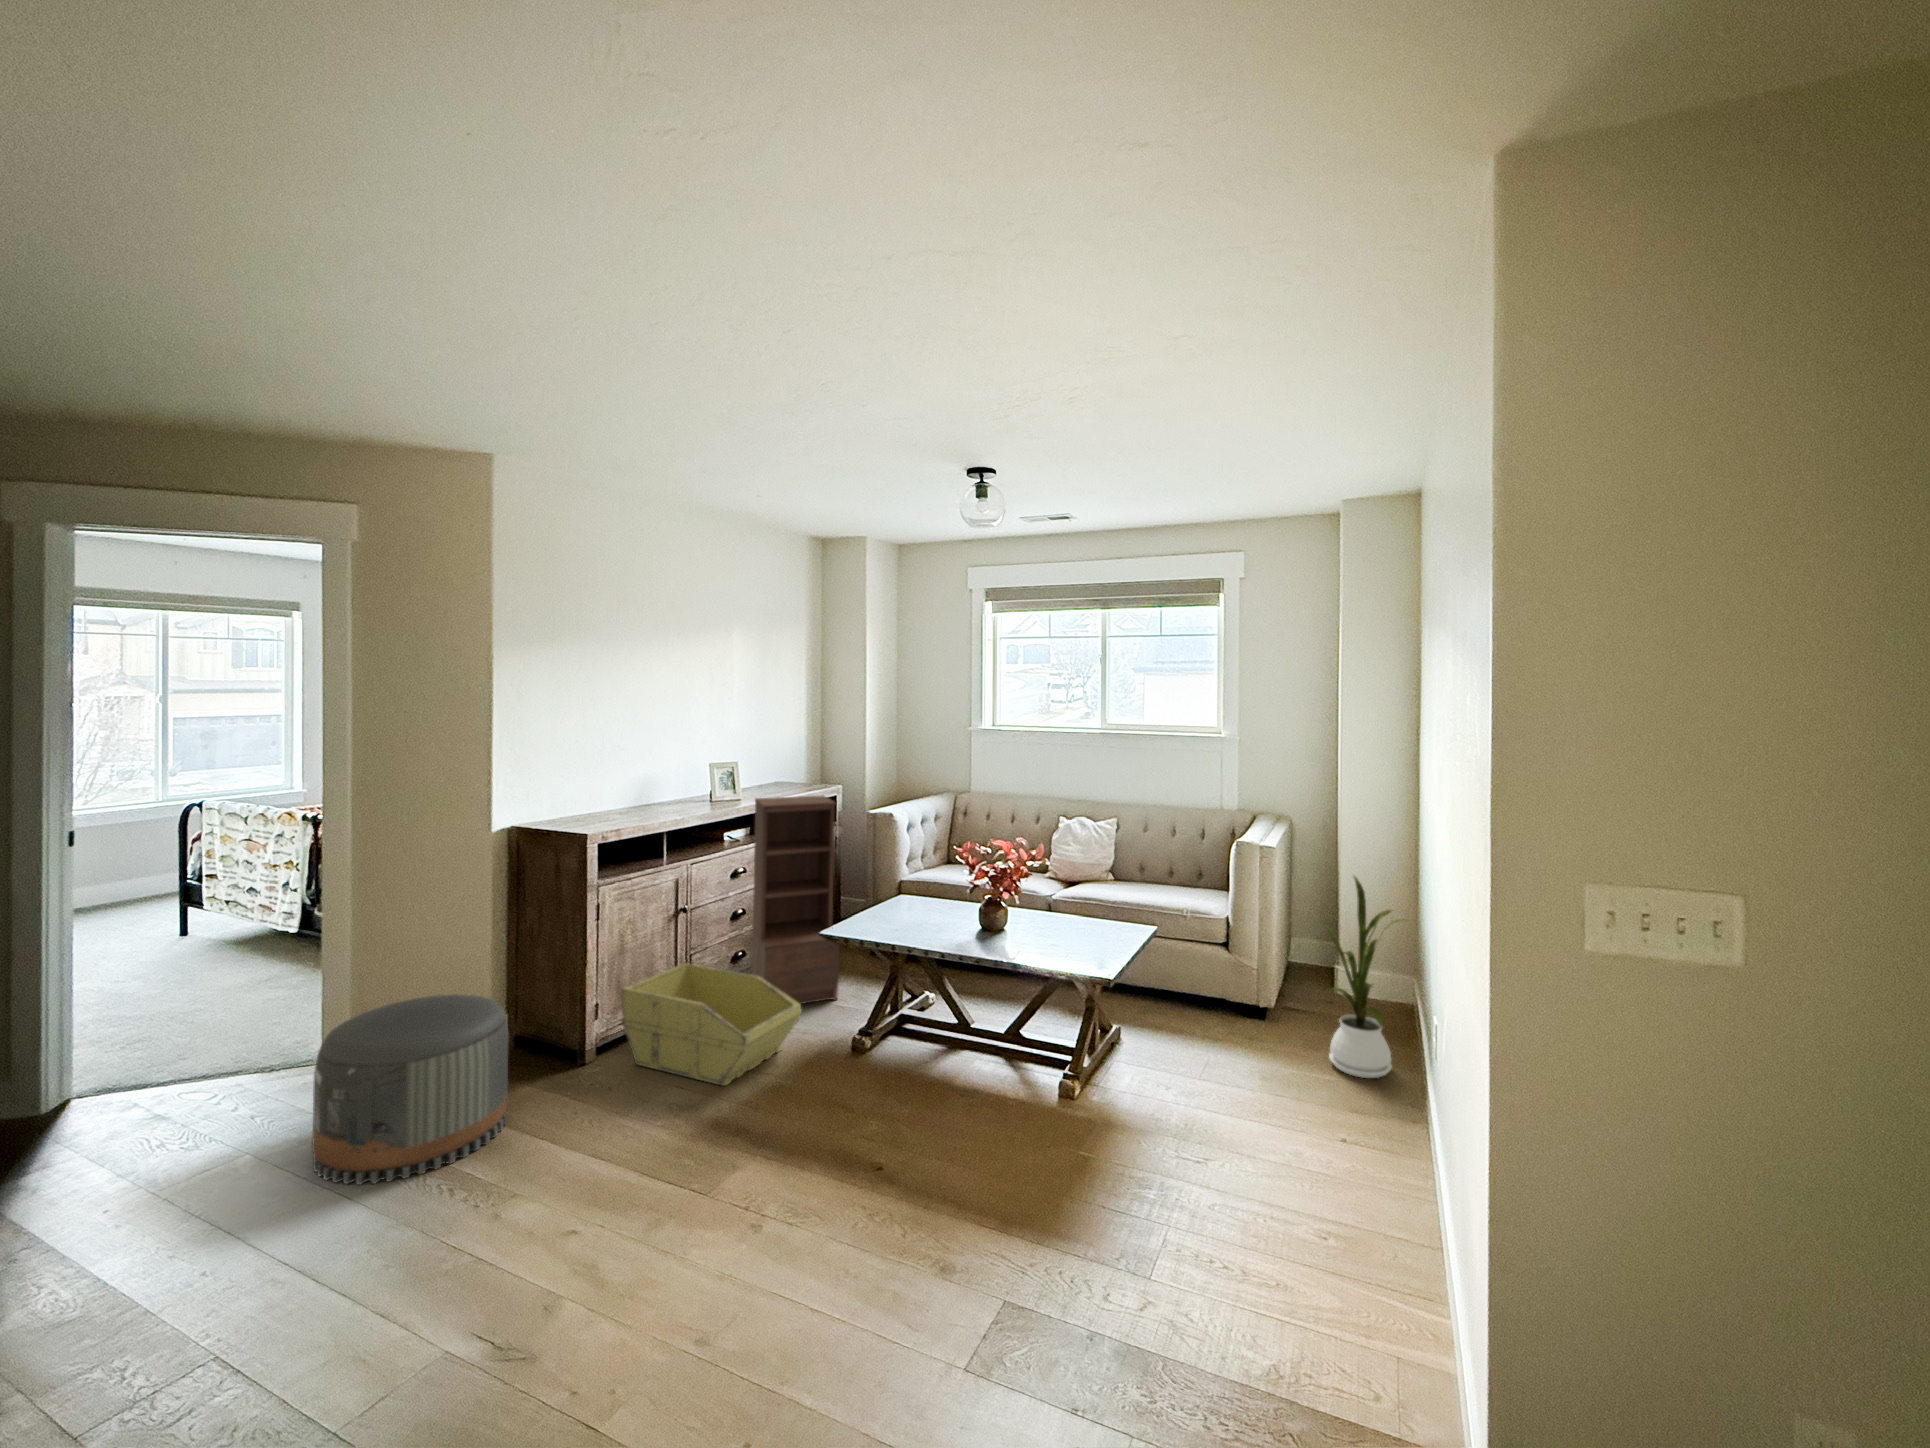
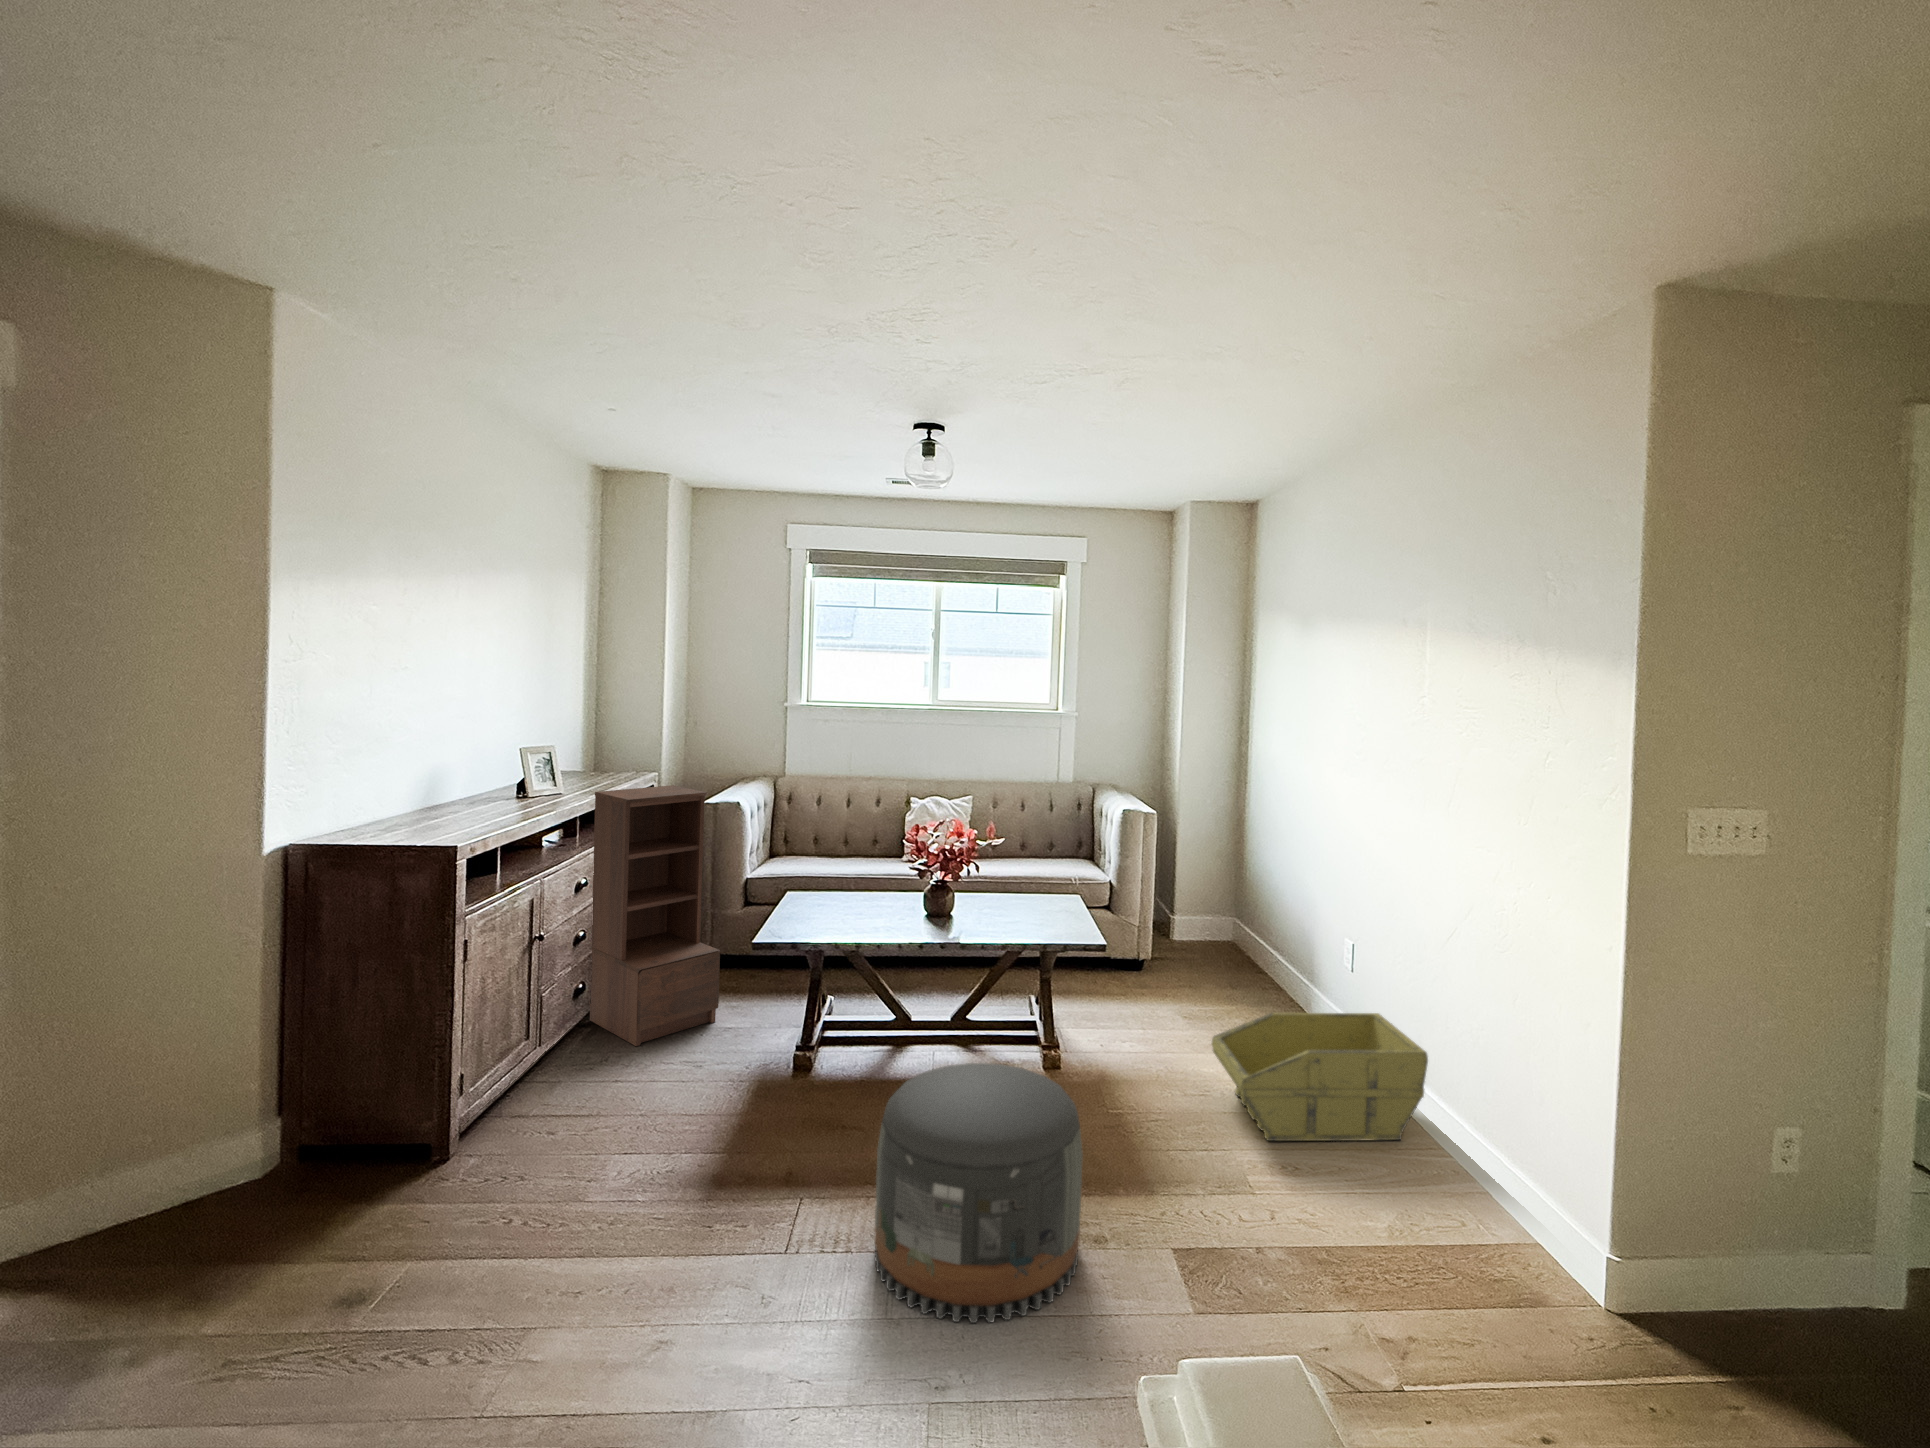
house plant: present [1326,876,1404,1078] -> none [1222,836,1305,1015]
storage bin: present [621,963,801,1086] -> present [1212,1013,1428,1141]
pouf: present [312,995,509,1185] -> present [874,1063,1083,1323]

